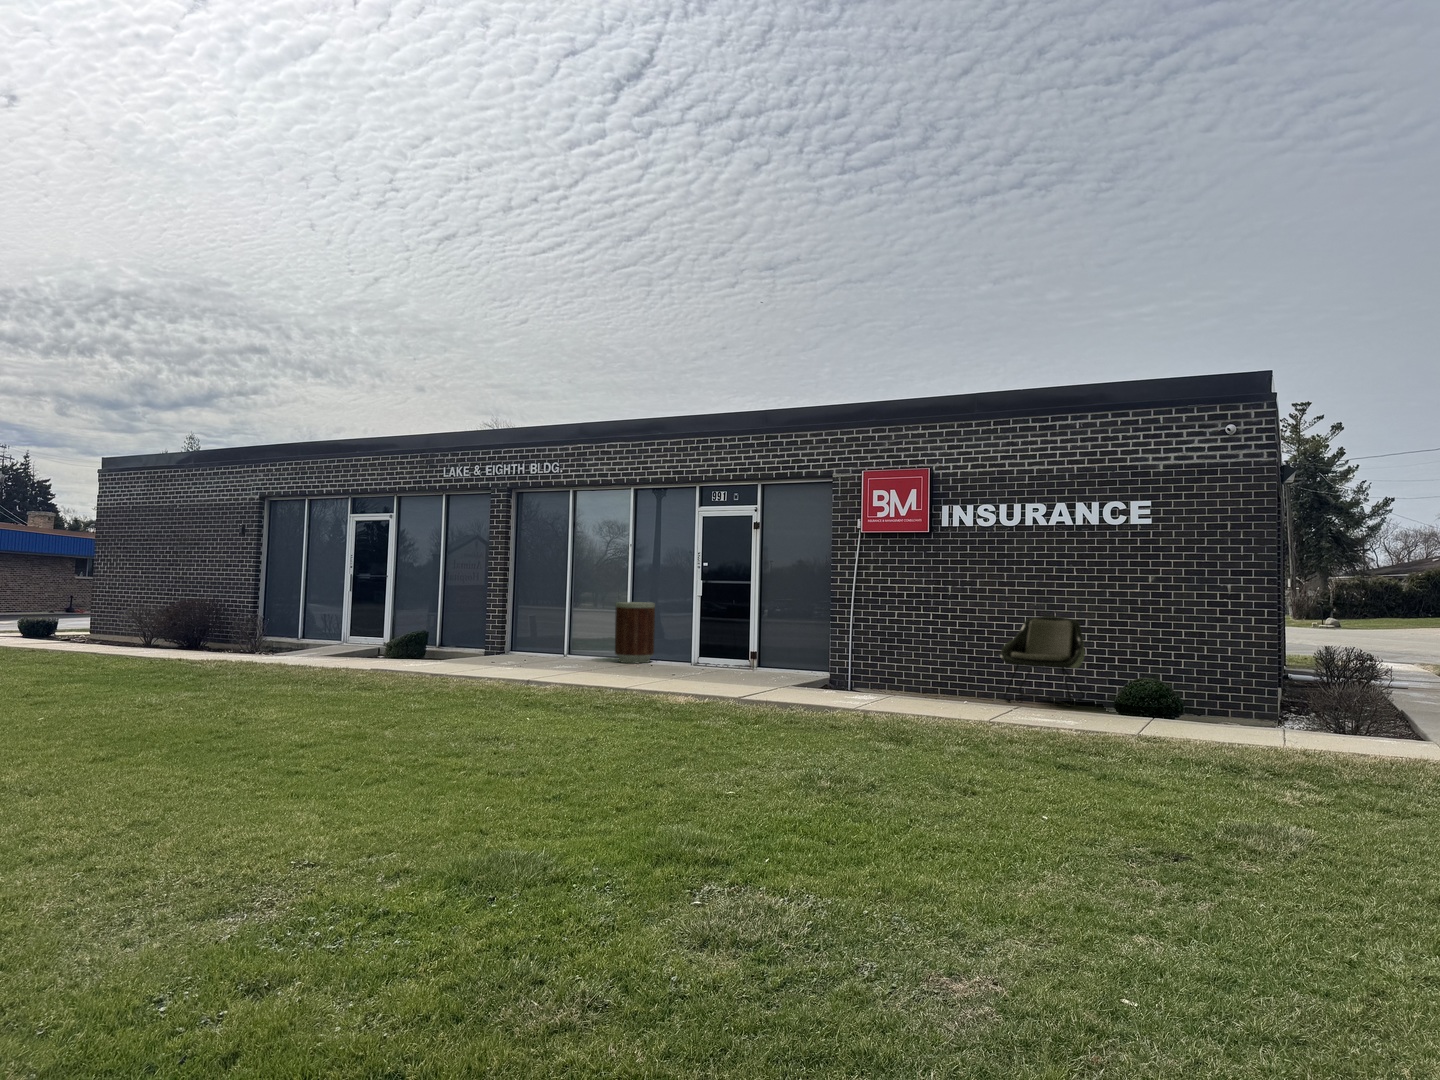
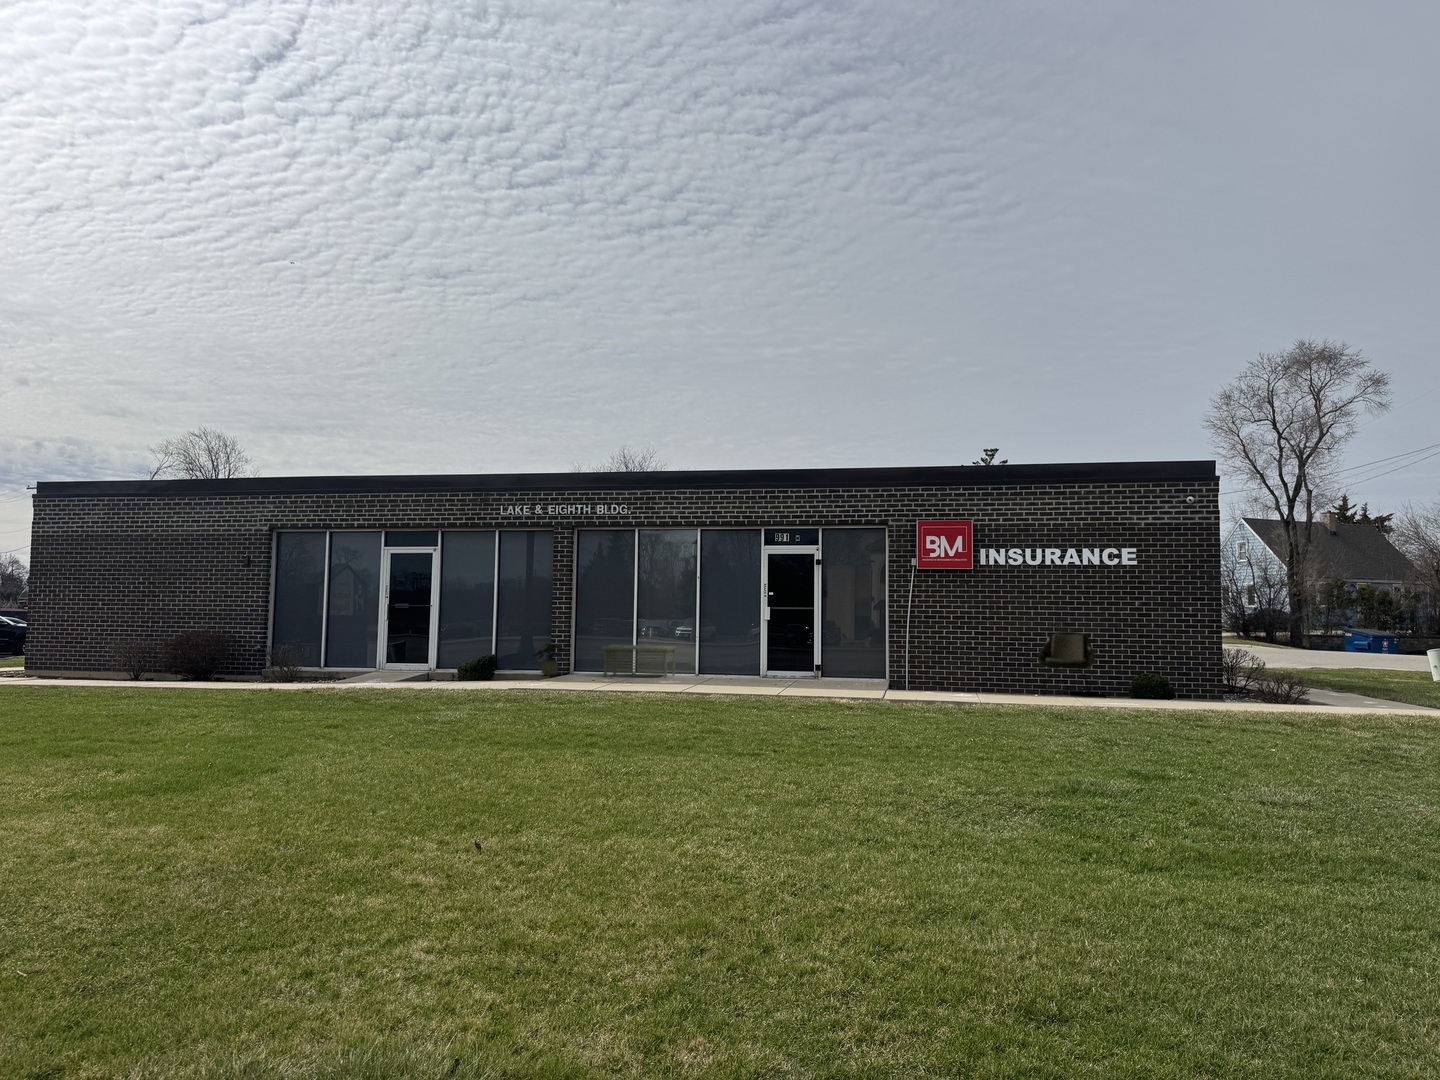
trash can: present [615,602,655,663] -> none [692,627,726,679]
potted plant: none [454,618,495,653] -> present [536,644,564,675]
storage bench: none [520,620,608,661] -> present [602,645,677,678]

